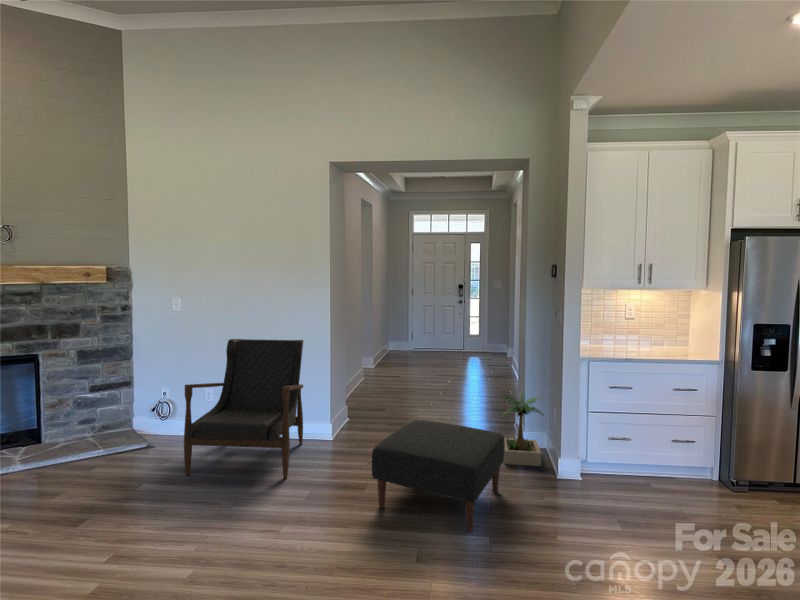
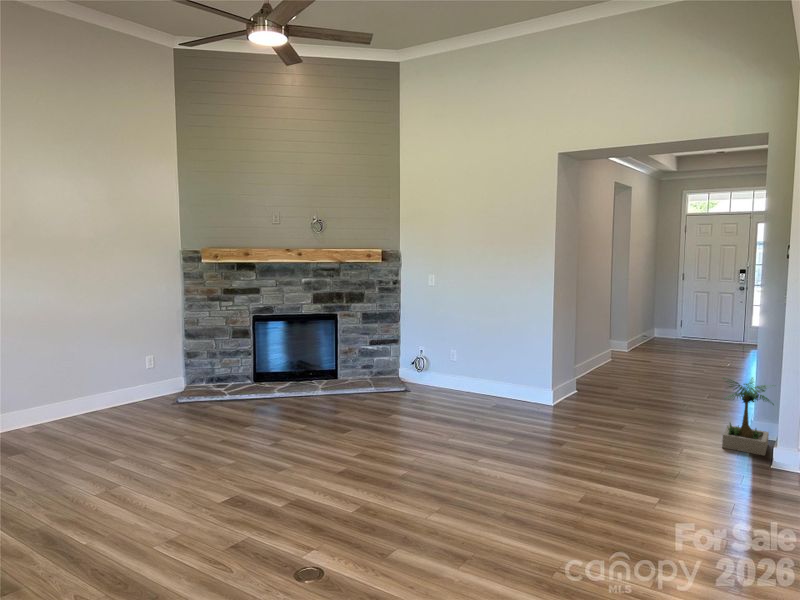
armchair: present [184,339,303,479] -> none [431,310,530,425]
ottoman: present [372,420,505,532] -> none [572,391,710,484]

